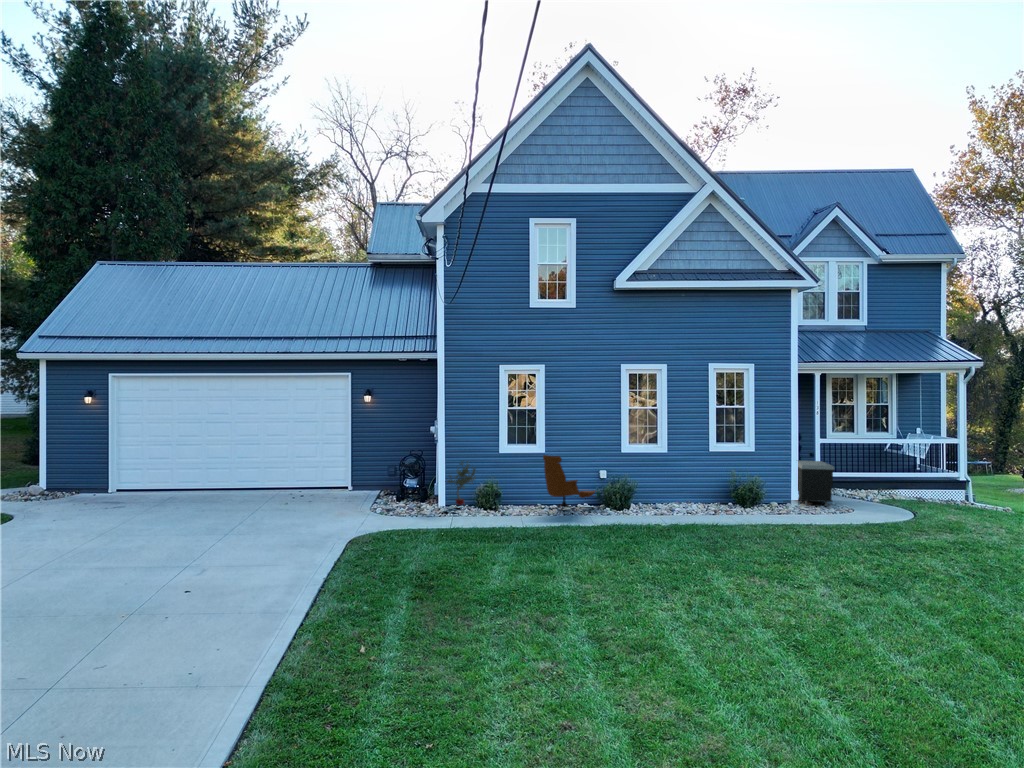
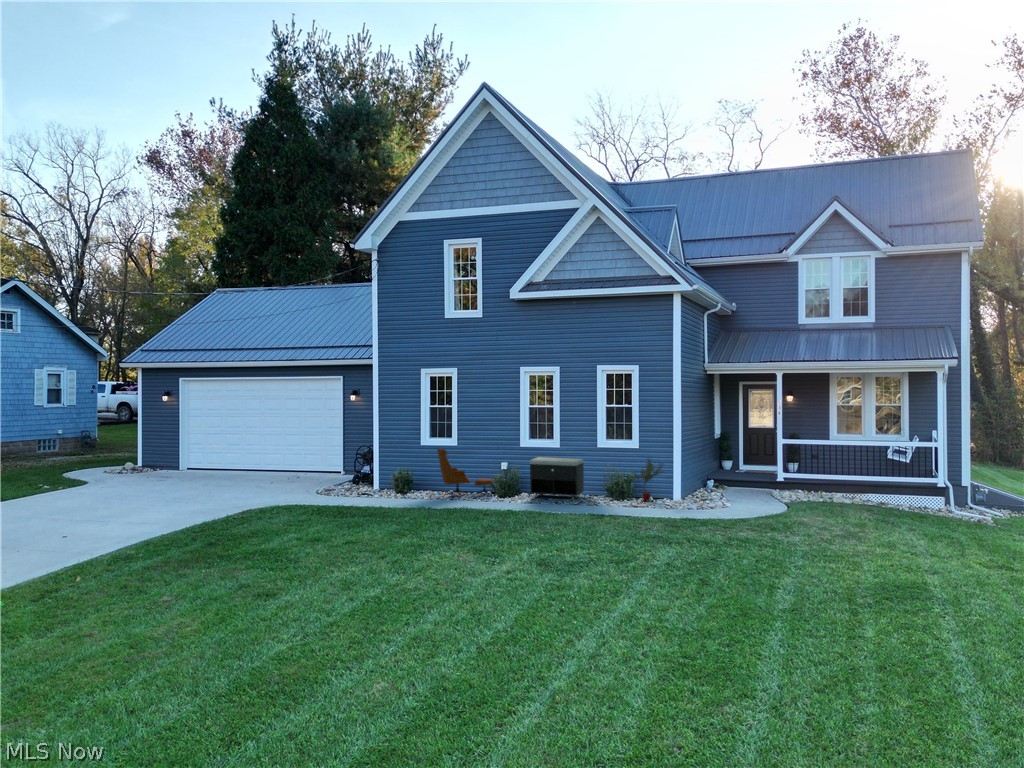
potted tree: present [445,461,476,505] -> present [630,459,664,502]
storage bench: present [798,461,834,505] -> present [530,457,584,499]

